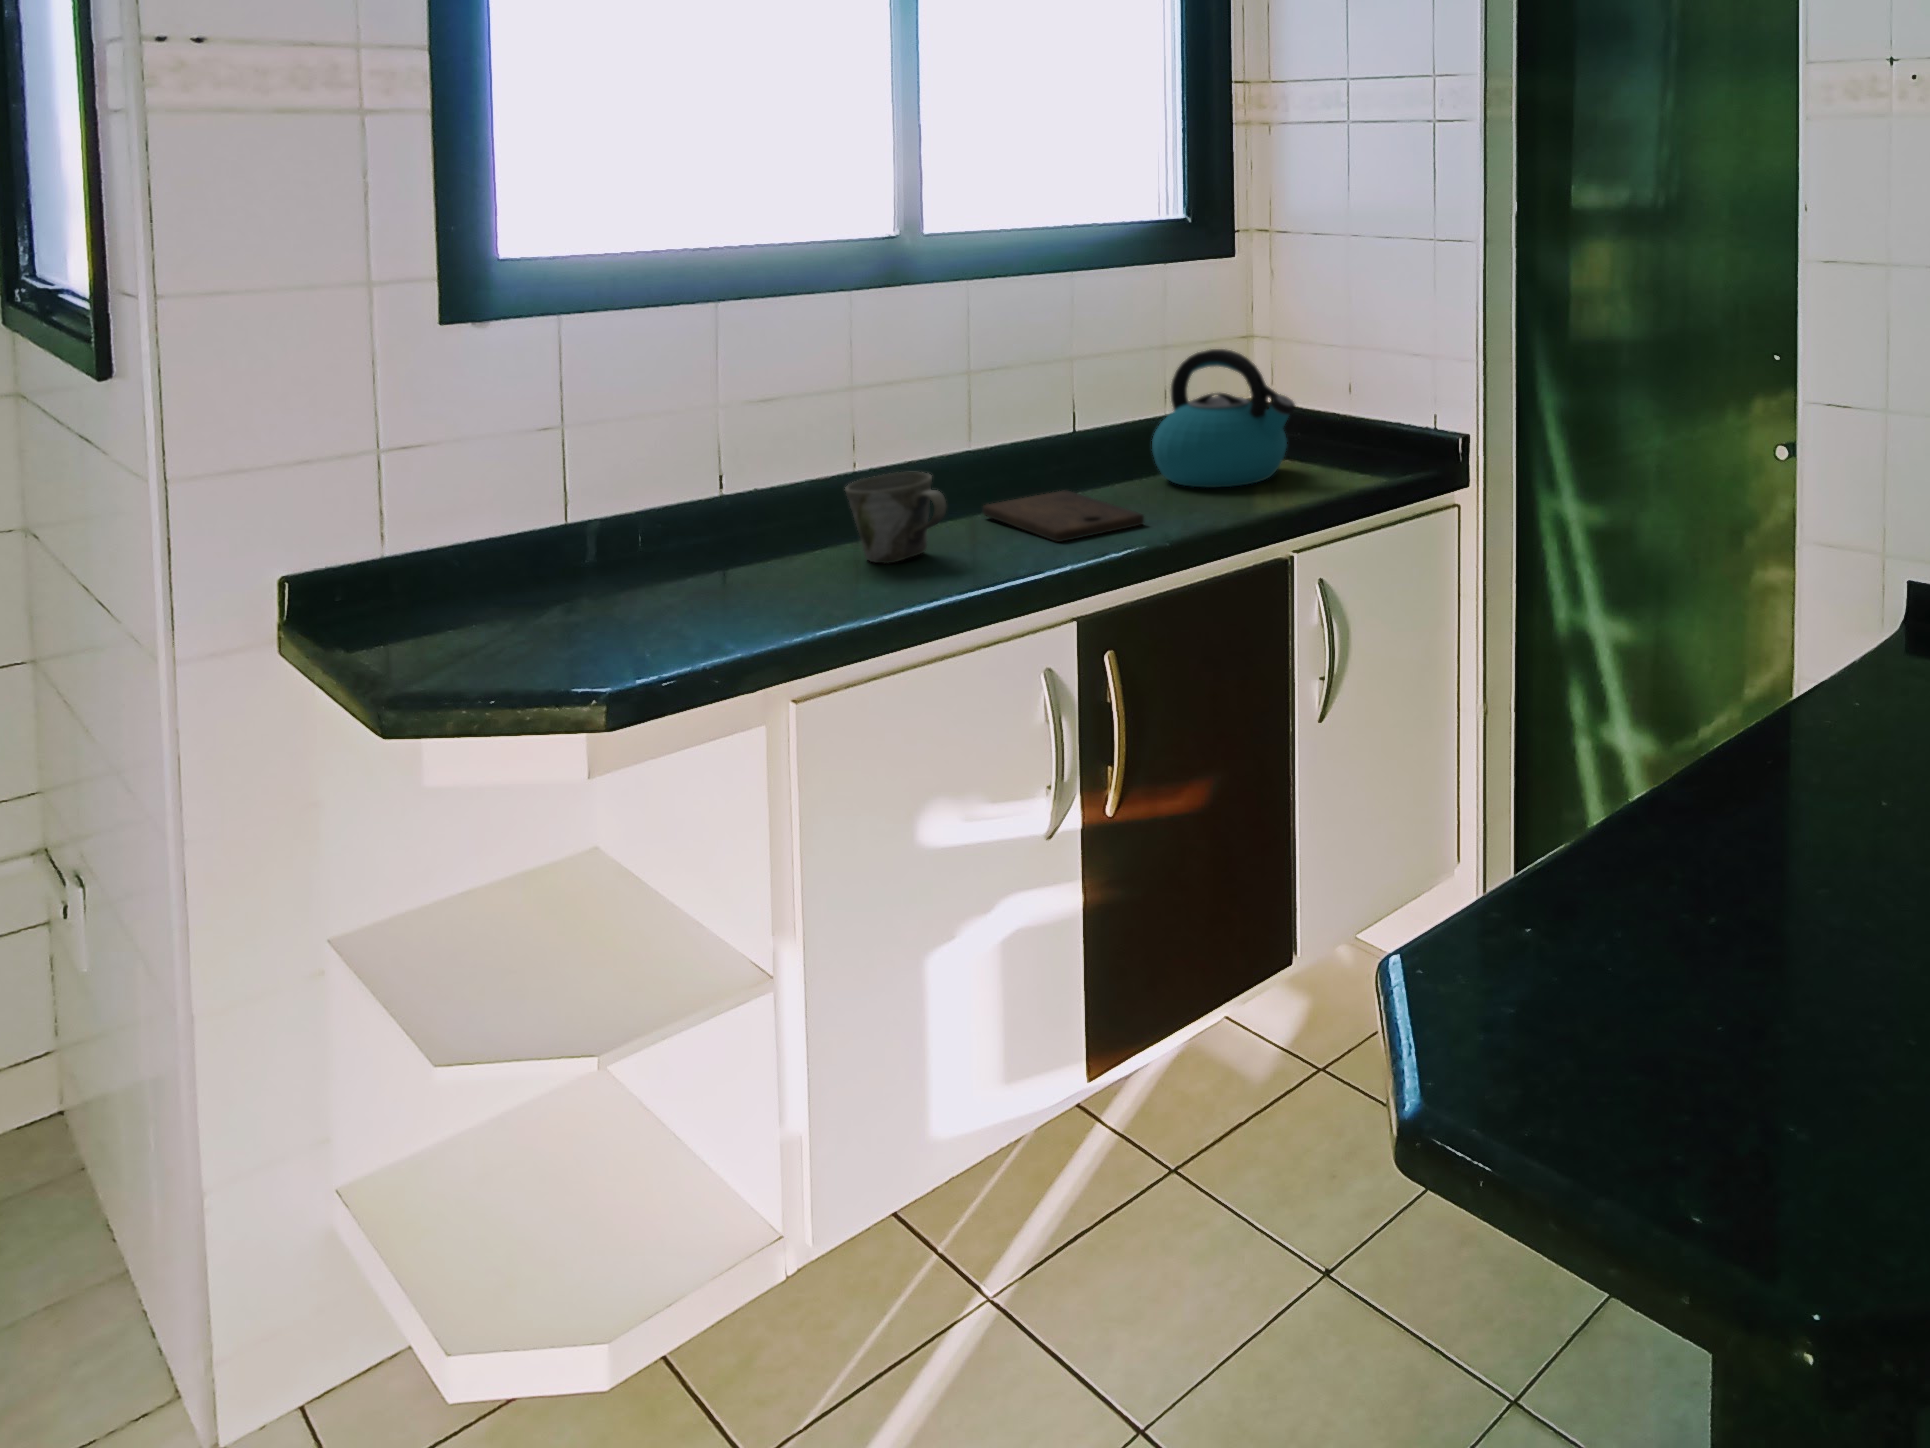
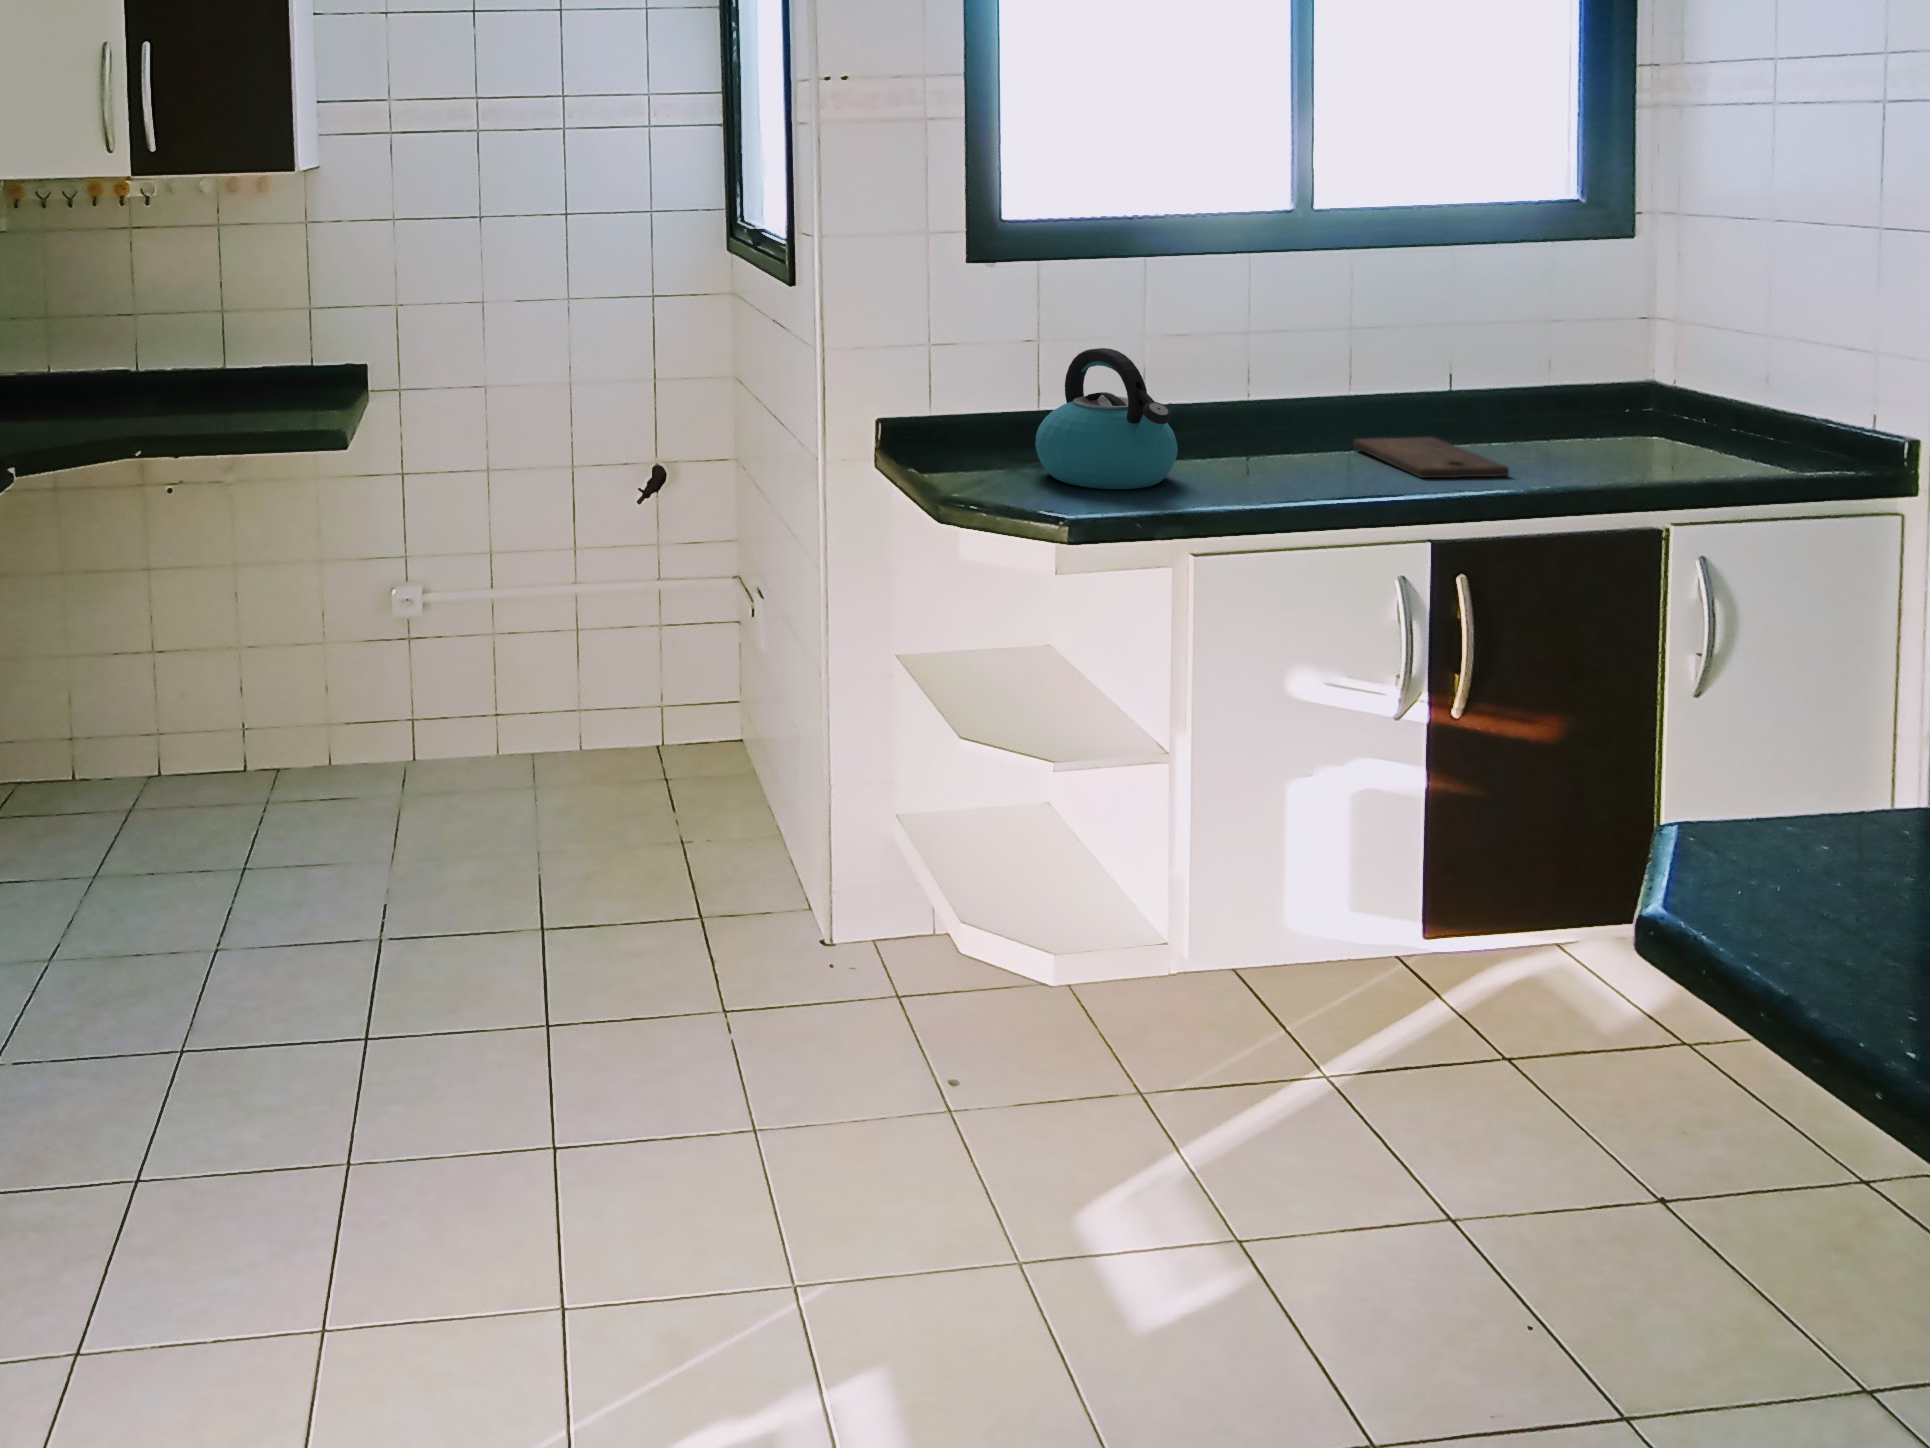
kettle: present [1152,349,1295,488] -> present [1035,348,1178,489]
mug: present [845,472,946,563] -> none [1236,401,1320,471]

